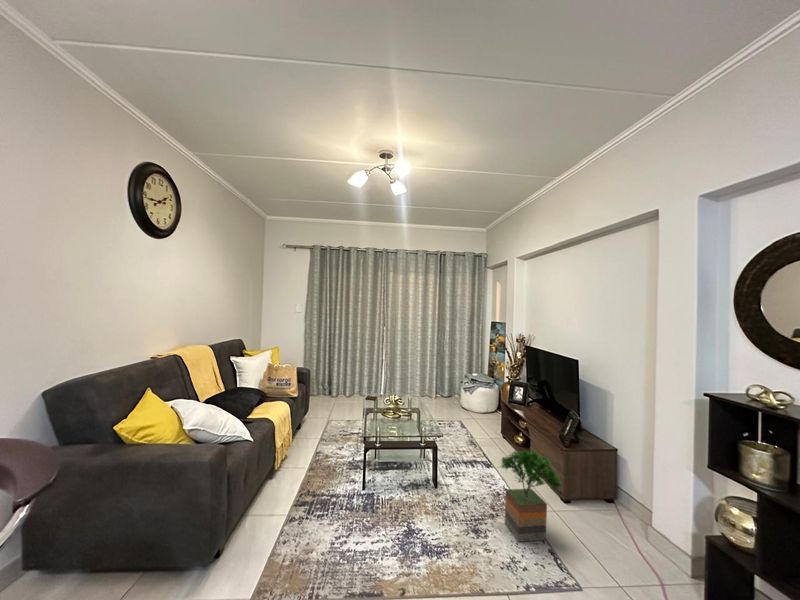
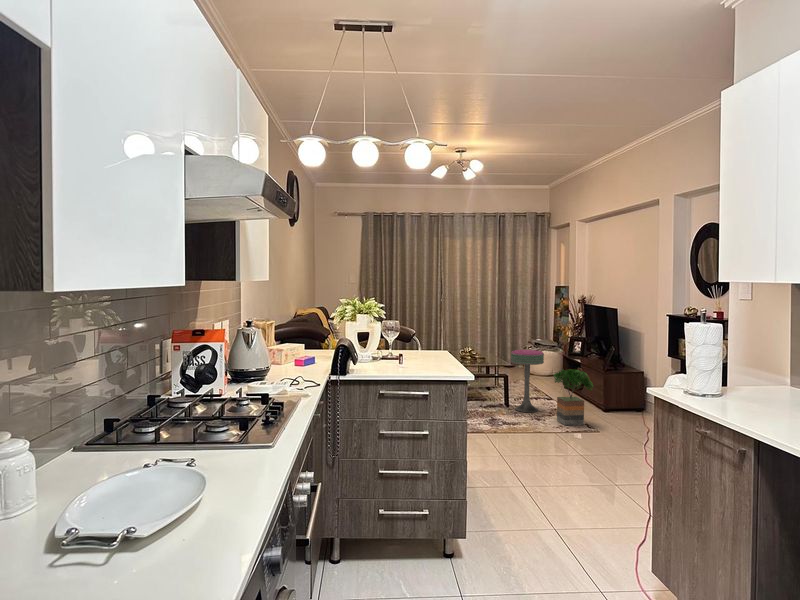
bar stool: none [443,408,486,498] -> present [511,350,544,412]

